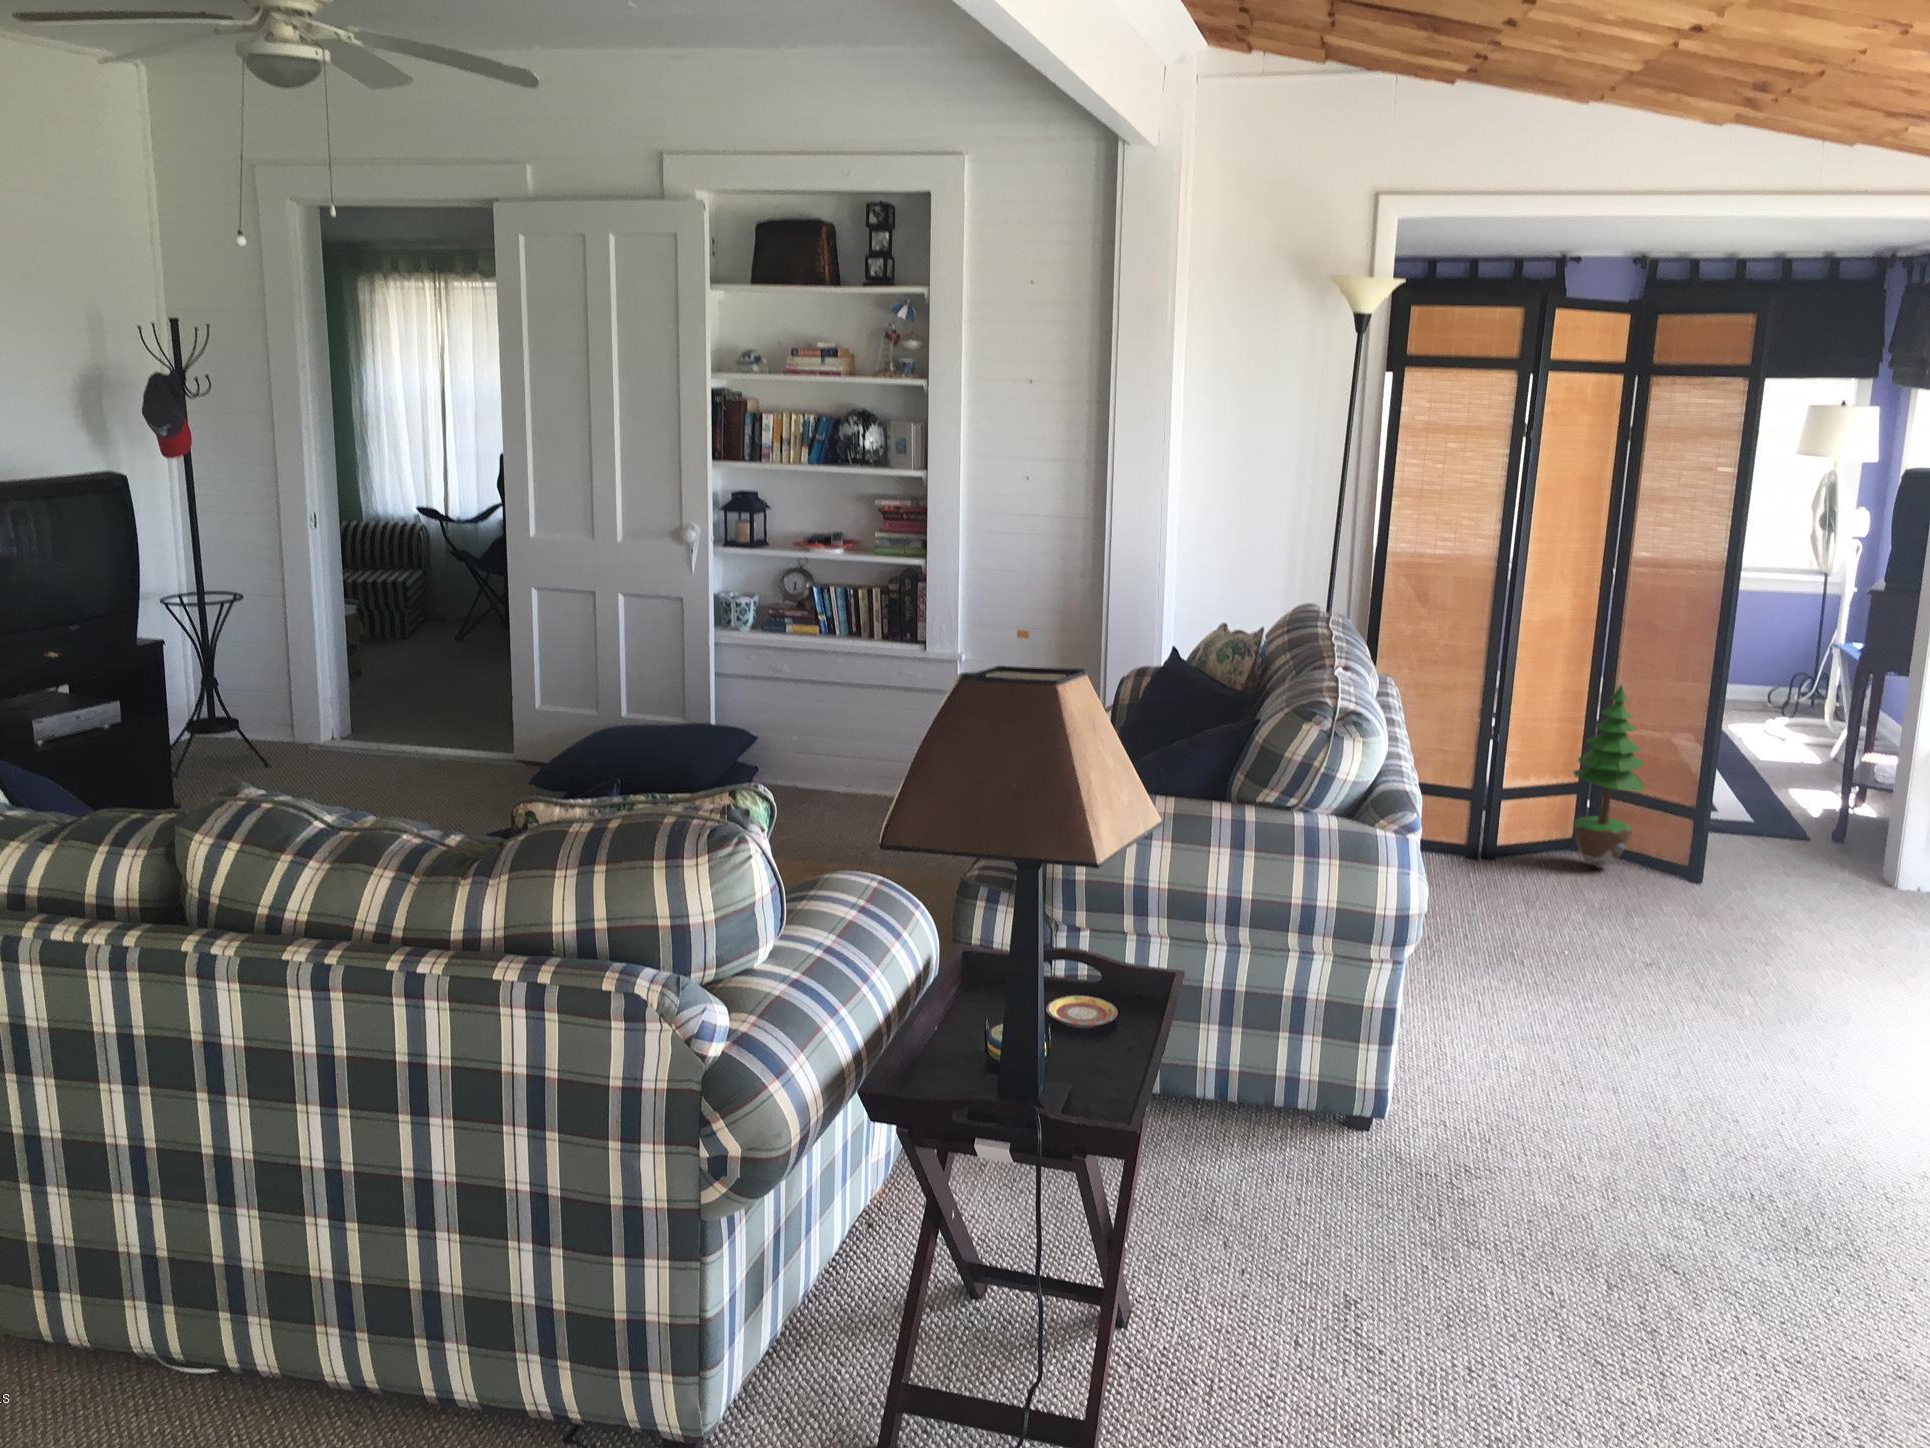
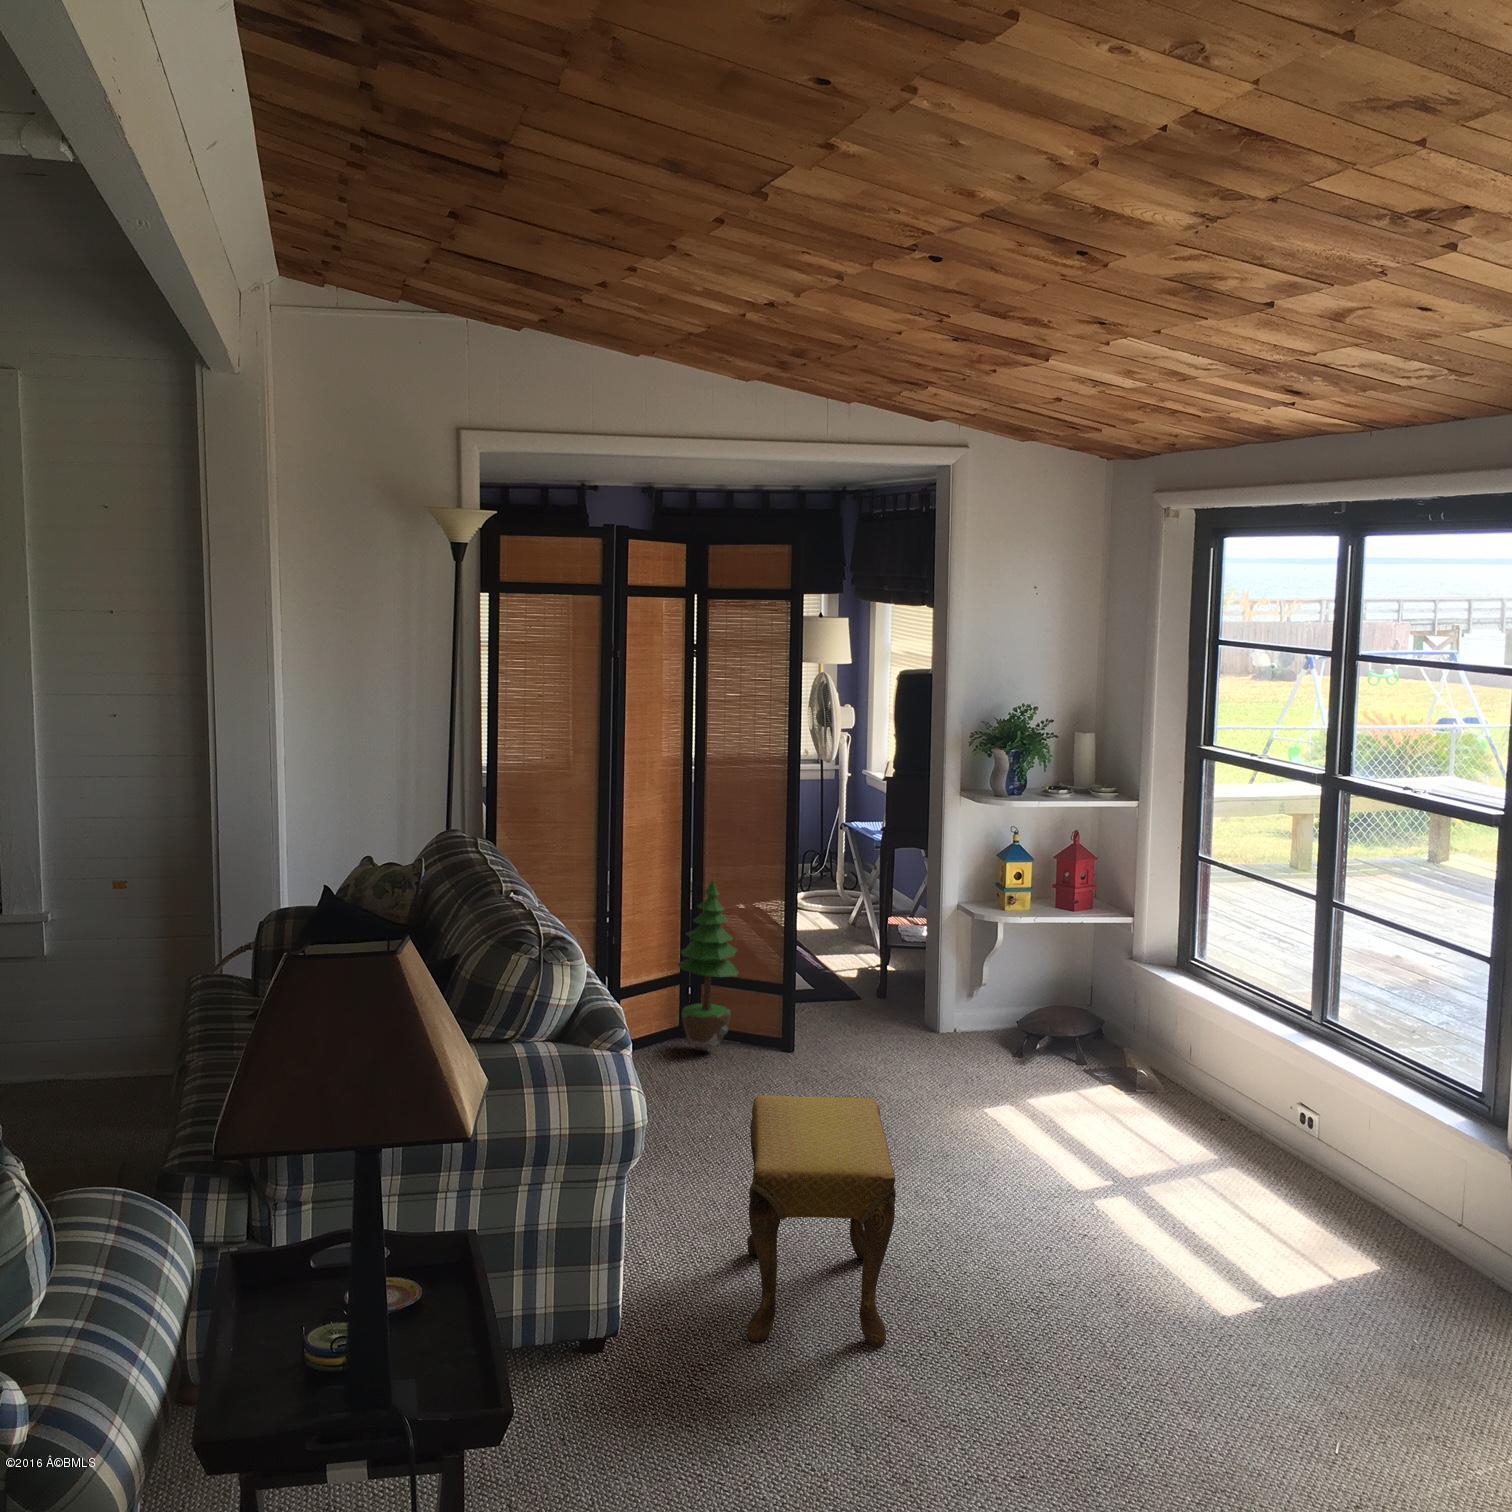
footstool: none [1530,908,1731,1196] -> present [747,1095,896,1347]

